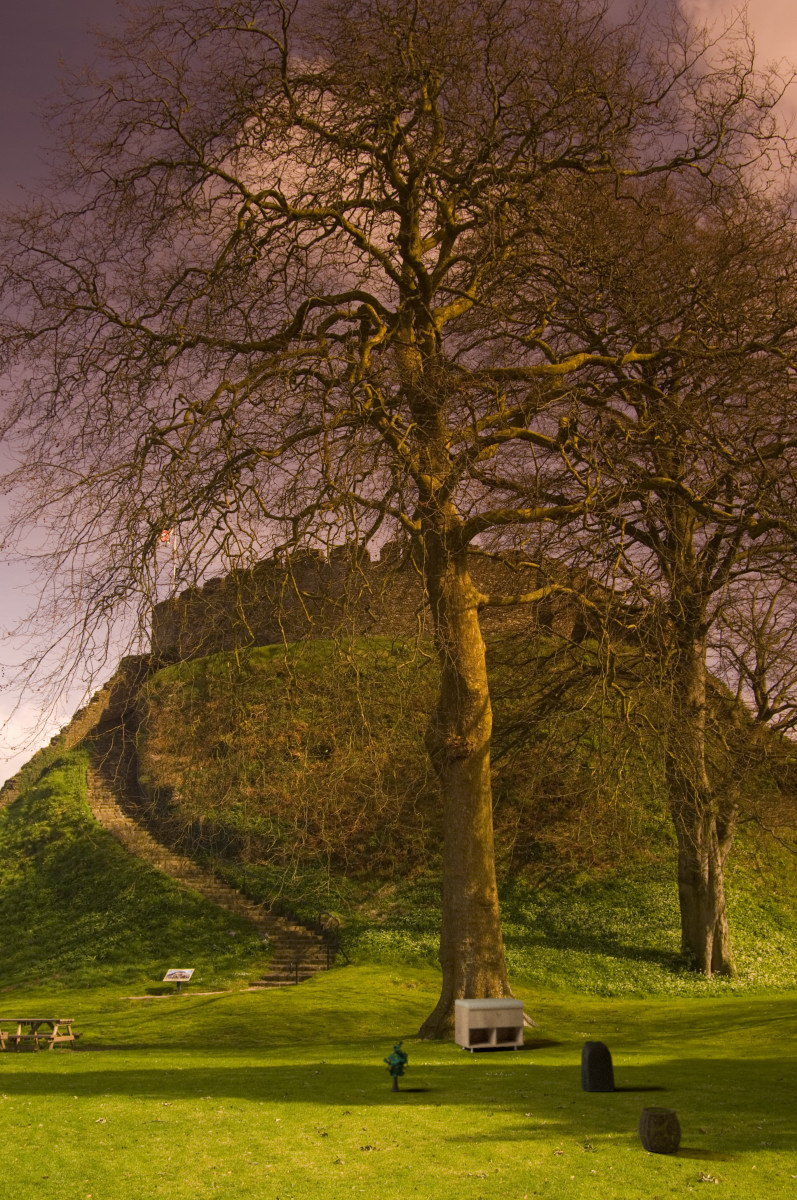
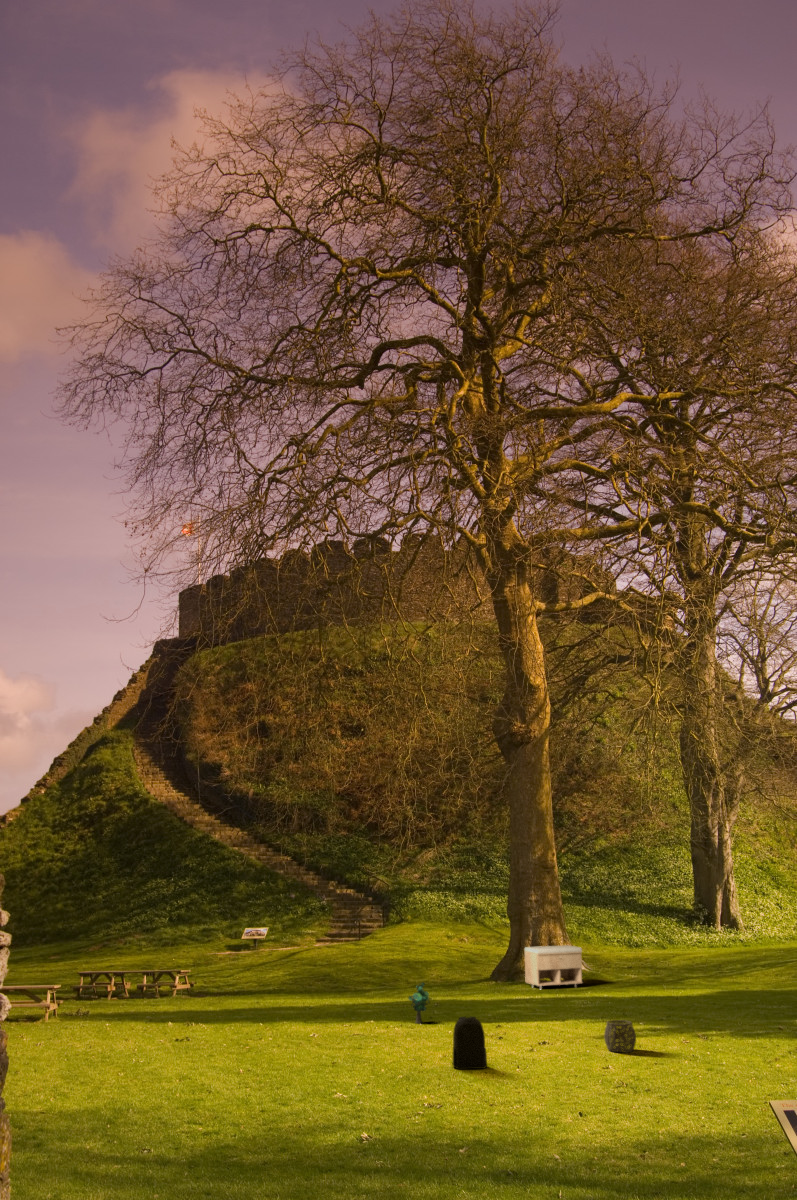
decorative plant: present [383,1041,409,1092] -> present [409,983,429,1023]
backpack: present [581,1041,615,1092] -> present [452,1017,487,1069]
woven basket: present [638,1107,681,1153] -> present [604,1020,636,1052]

